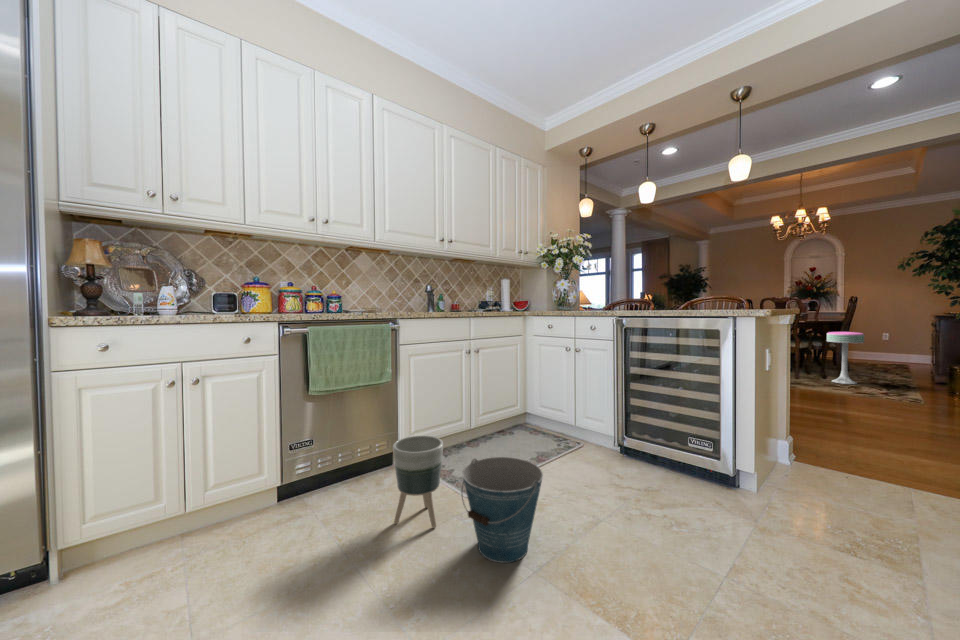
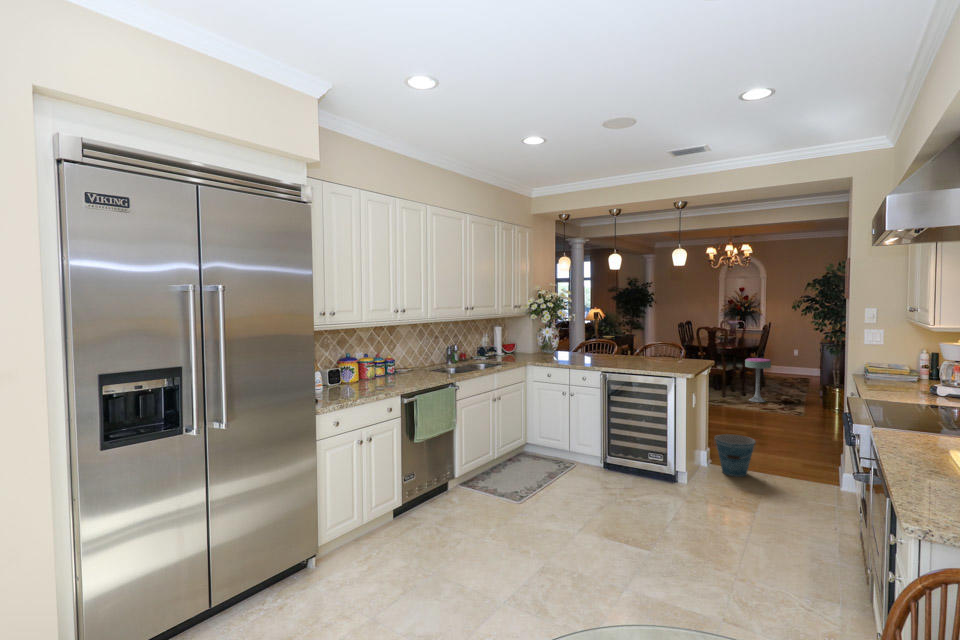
planter: present [393,436,443,528] -> none [481,463,513,519]
bucket: present [462,457,543,563] -> present [715,434,756,477]

